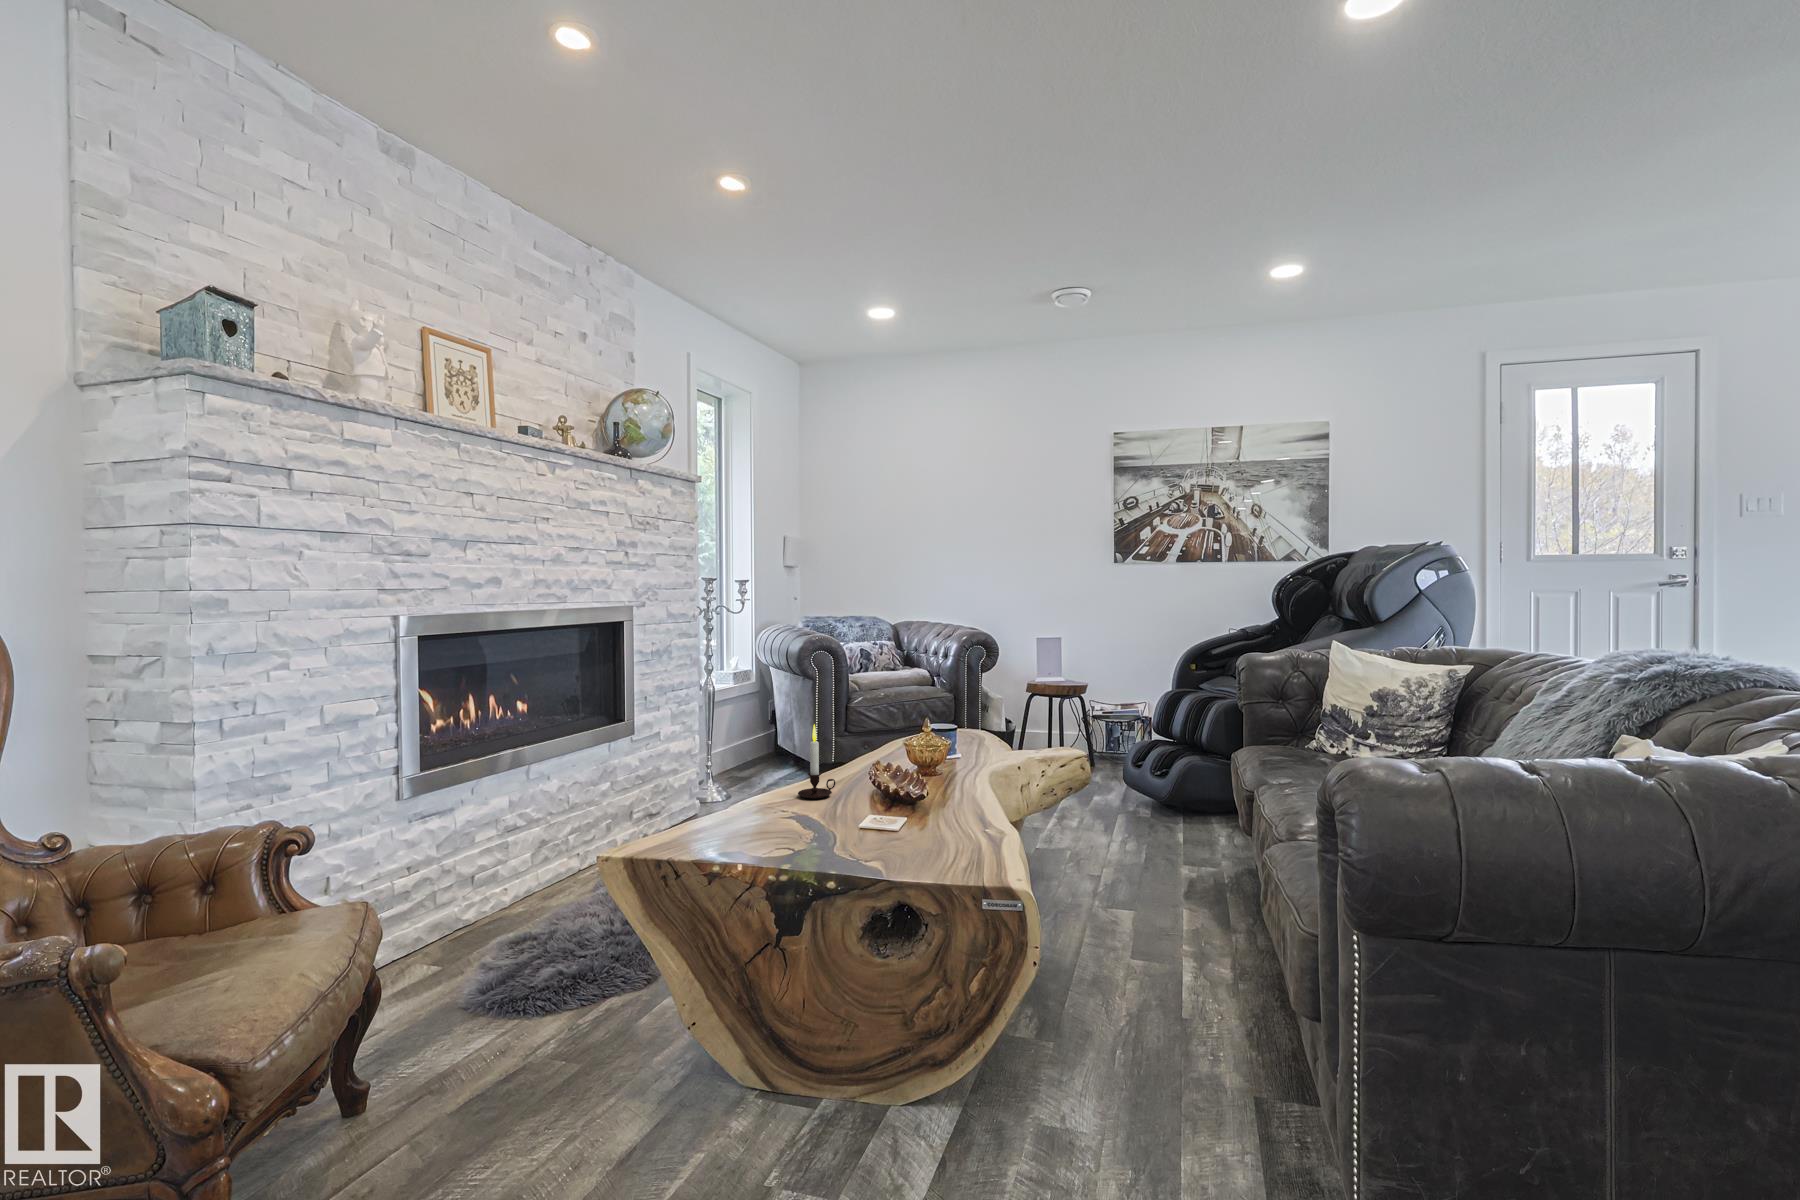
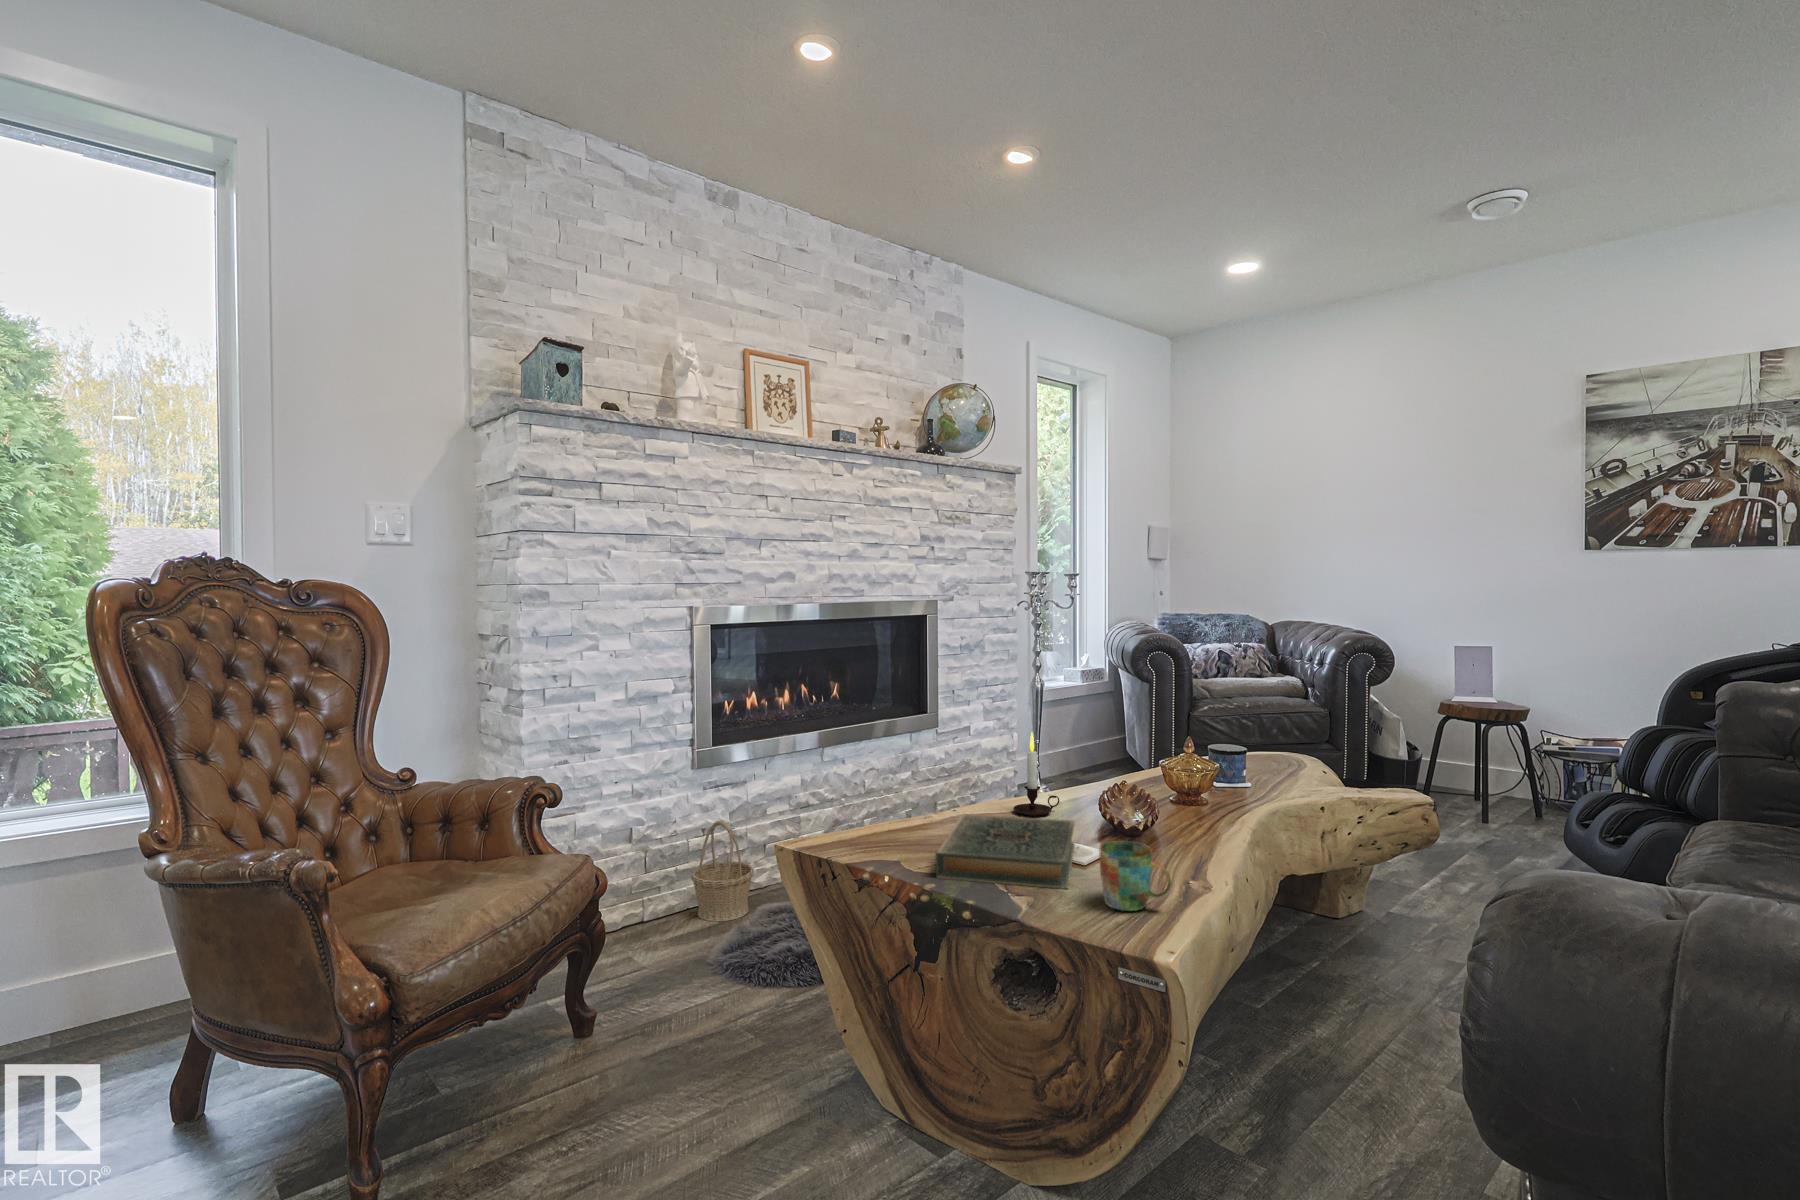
hardback book: none [778,796,904,859] -> present [936,814,1075,889]
mug: none [936,803,992,858] -> present [1099,841,1171,911]
basket: none [401,853,479,965] -> present [691,821,754,922]

